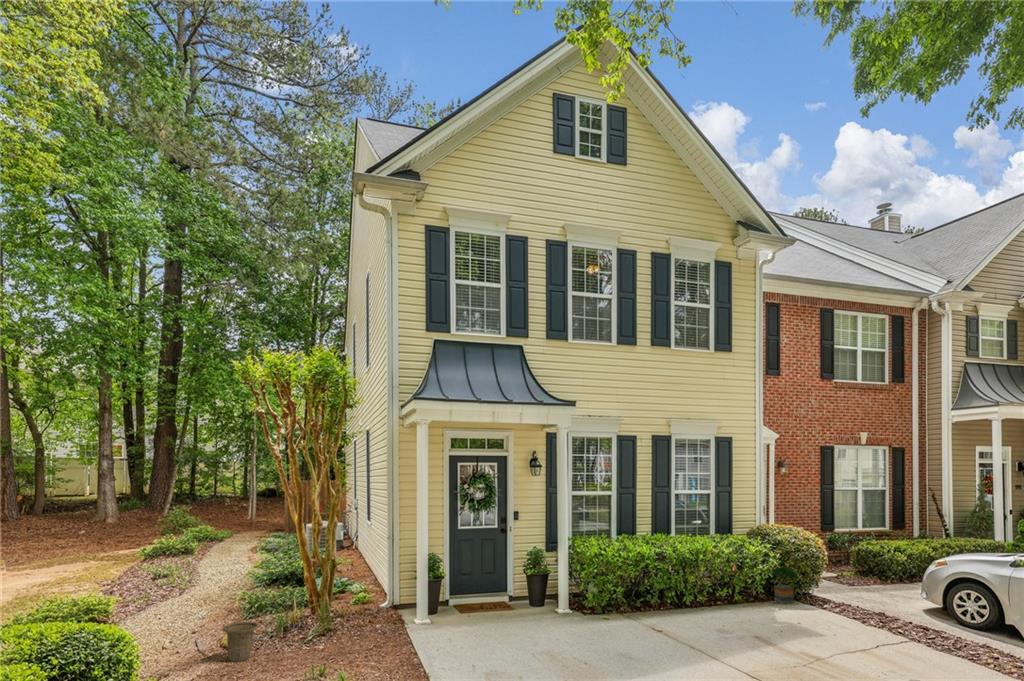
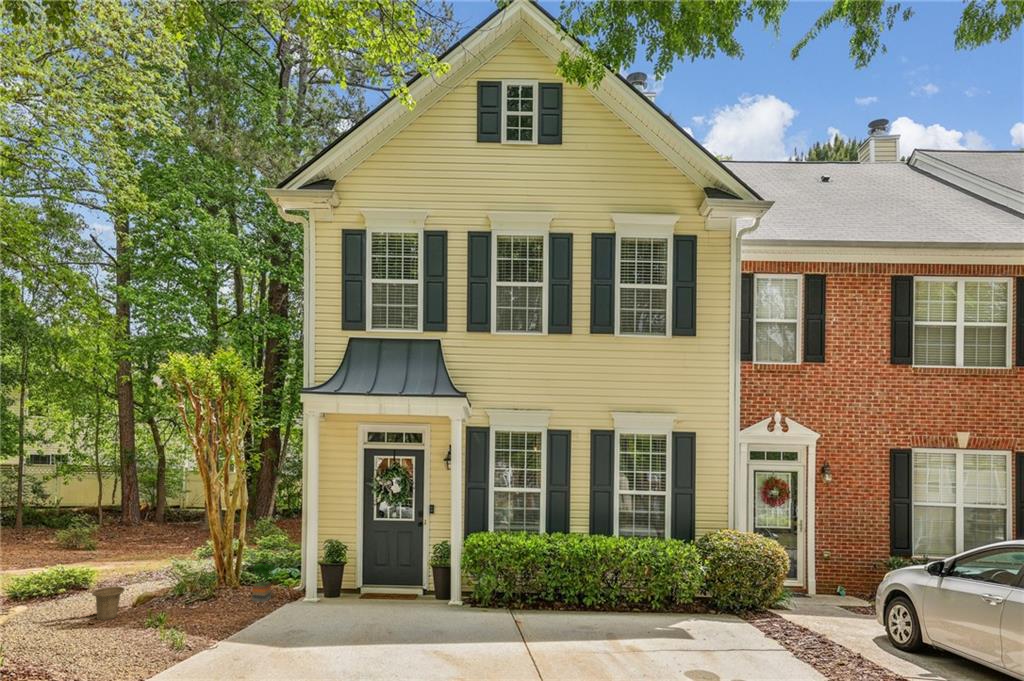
potted tree: present [771,567,798,604] -> present [252,564,276,602]

